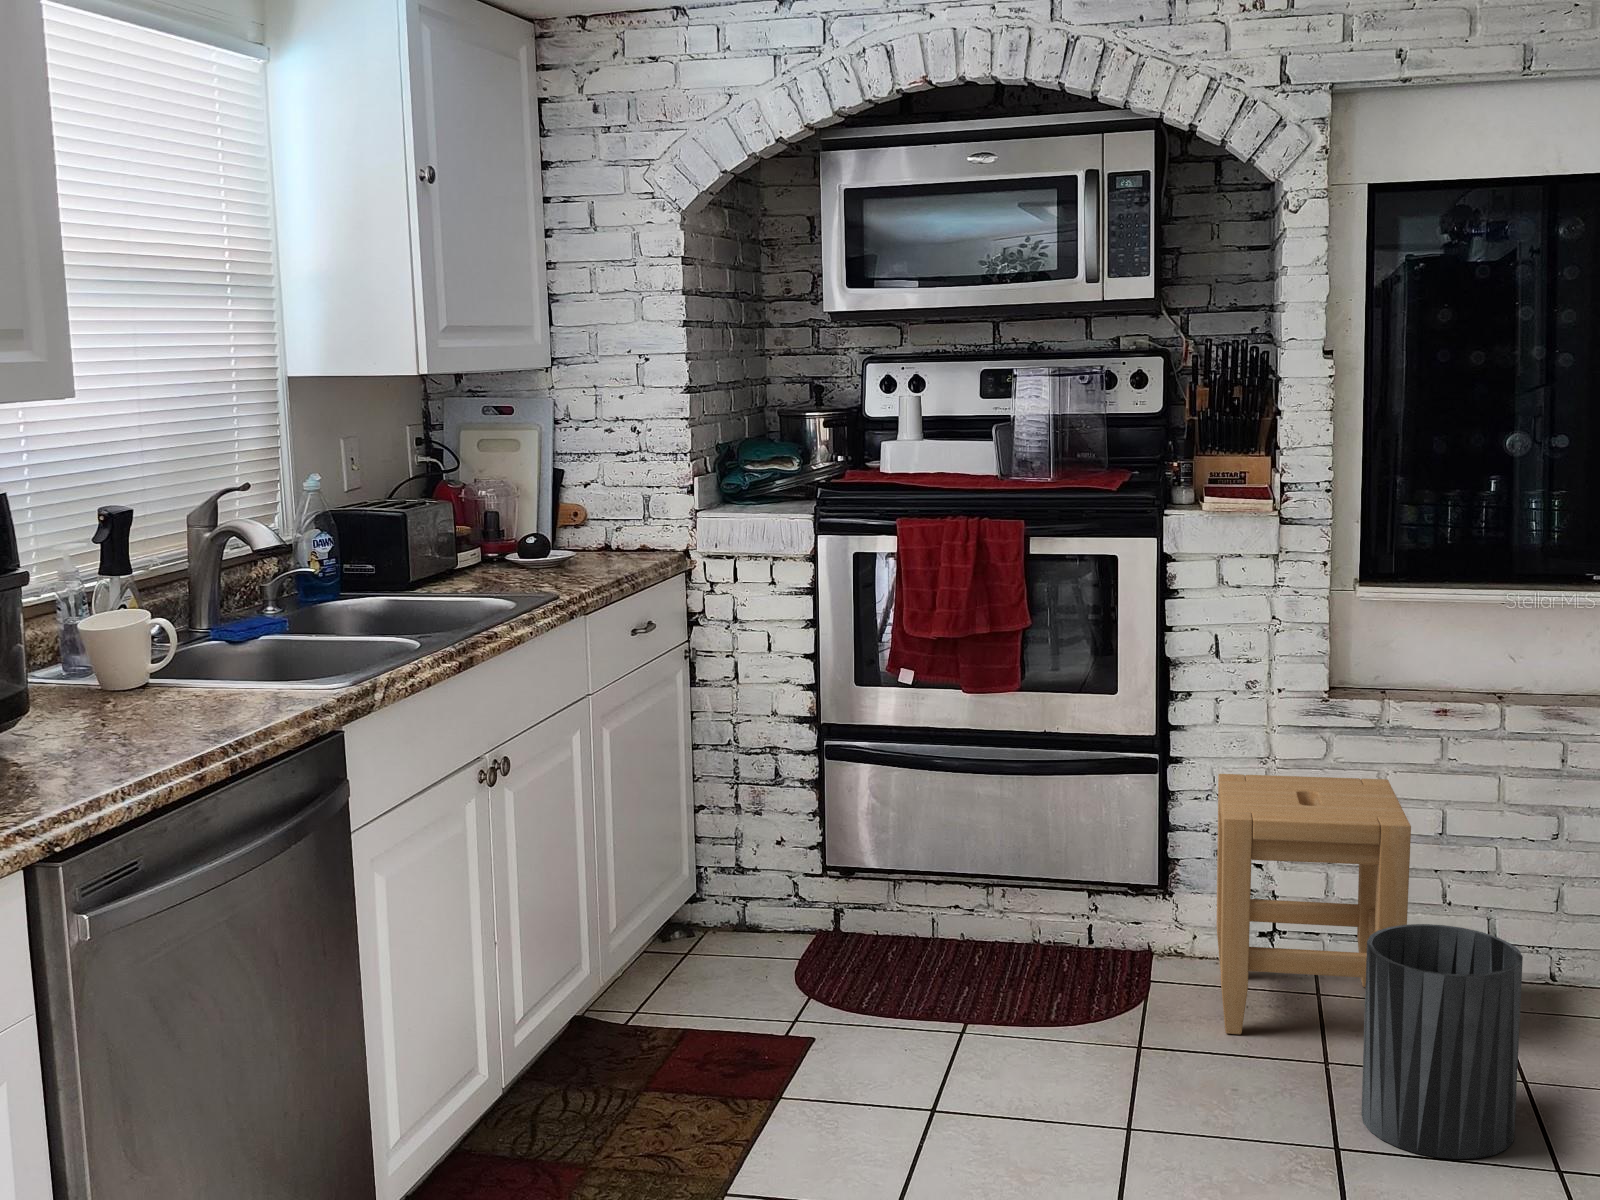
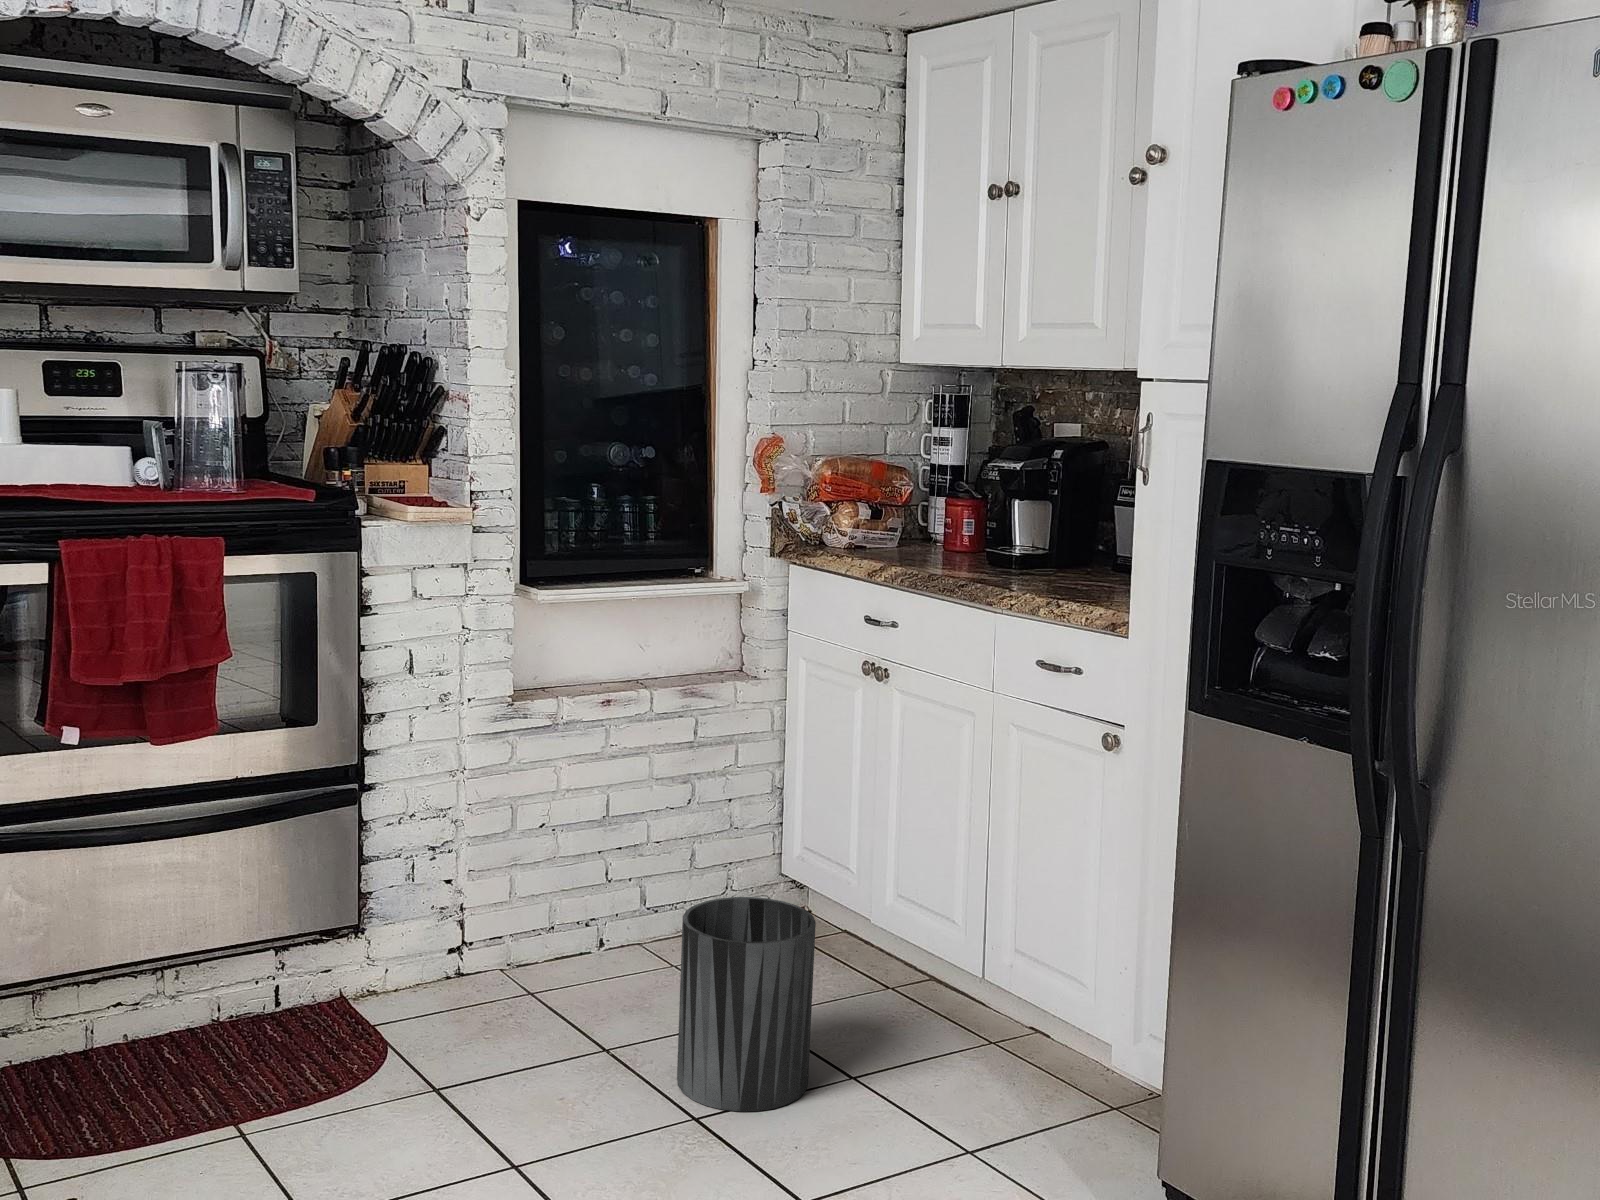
stool: present [1217,774,1411,1034] -> none [423,775,654,1056]

